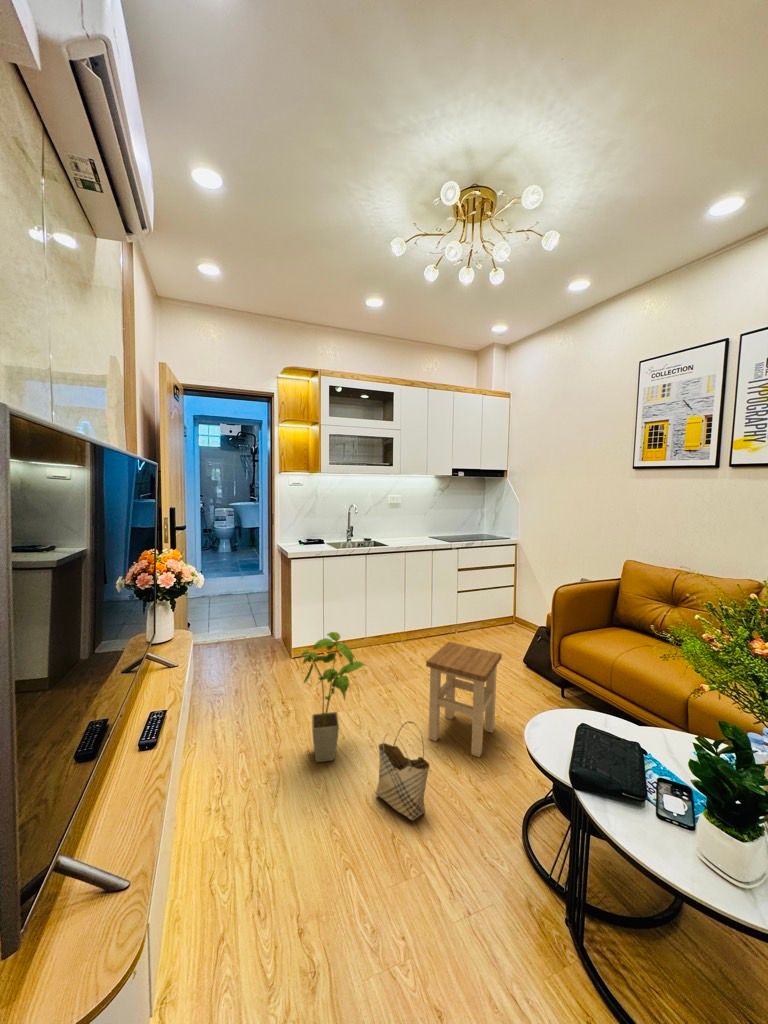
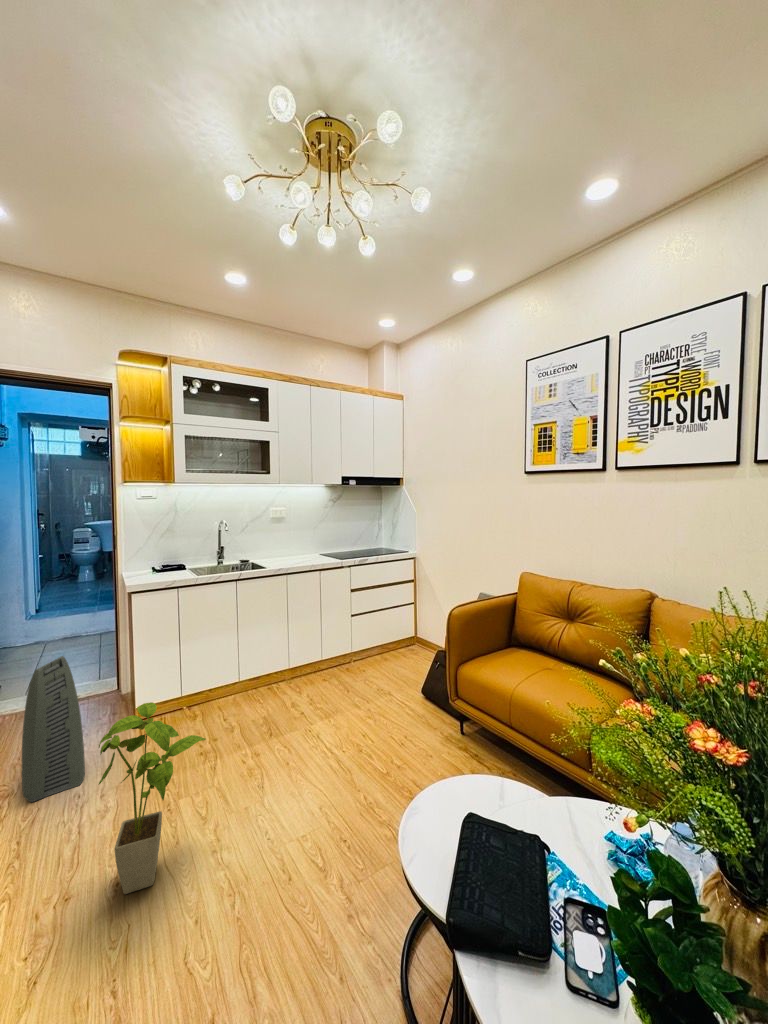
air purifier: none [229,600,268,700] -> present [22,656,85,802]
stool: present [426,642,502,757] -> none [288,688,386,840]
woven basket: present [376,722,429,820] -> none [201,822,274,976]

